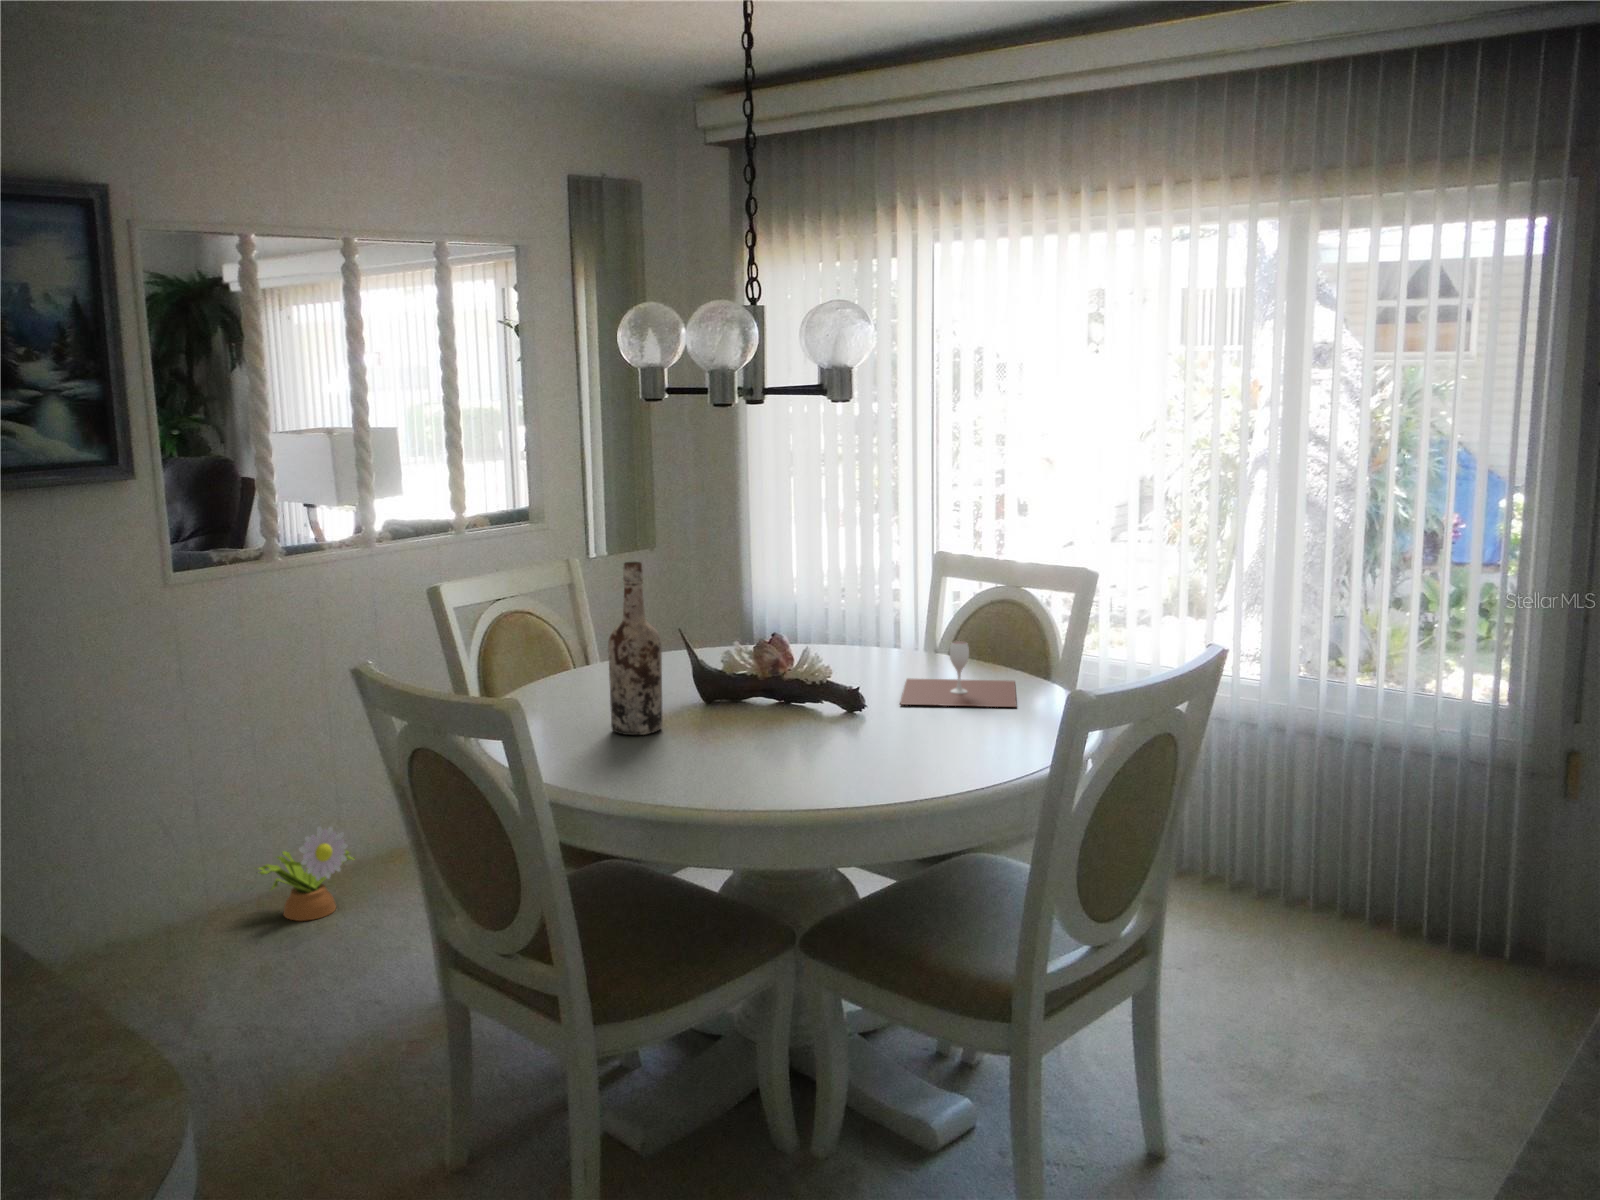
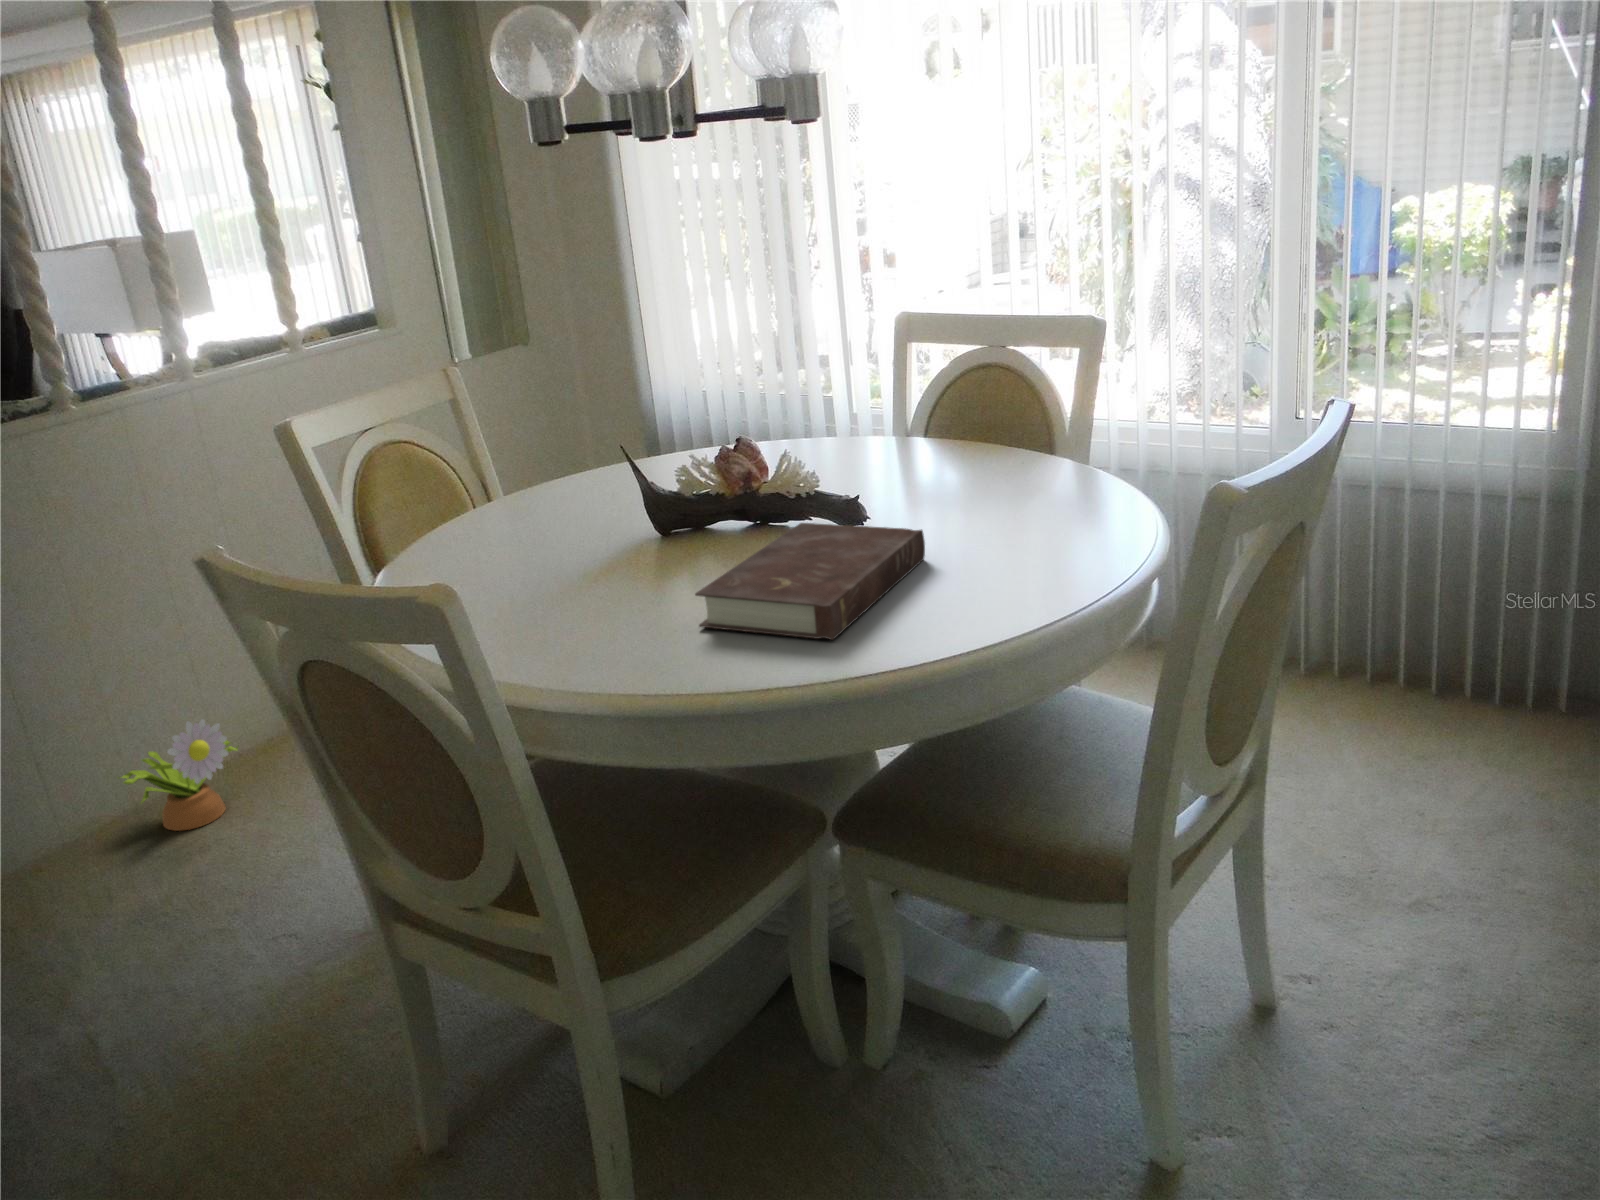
wine bottle: present [608,562,663,735] -> none [541,365,624,594]
wine glass: present [900,641,1016,707] -> none [896,424,1051,511]
book: none [702,701,893,782] -> present [695,523,925,640]

